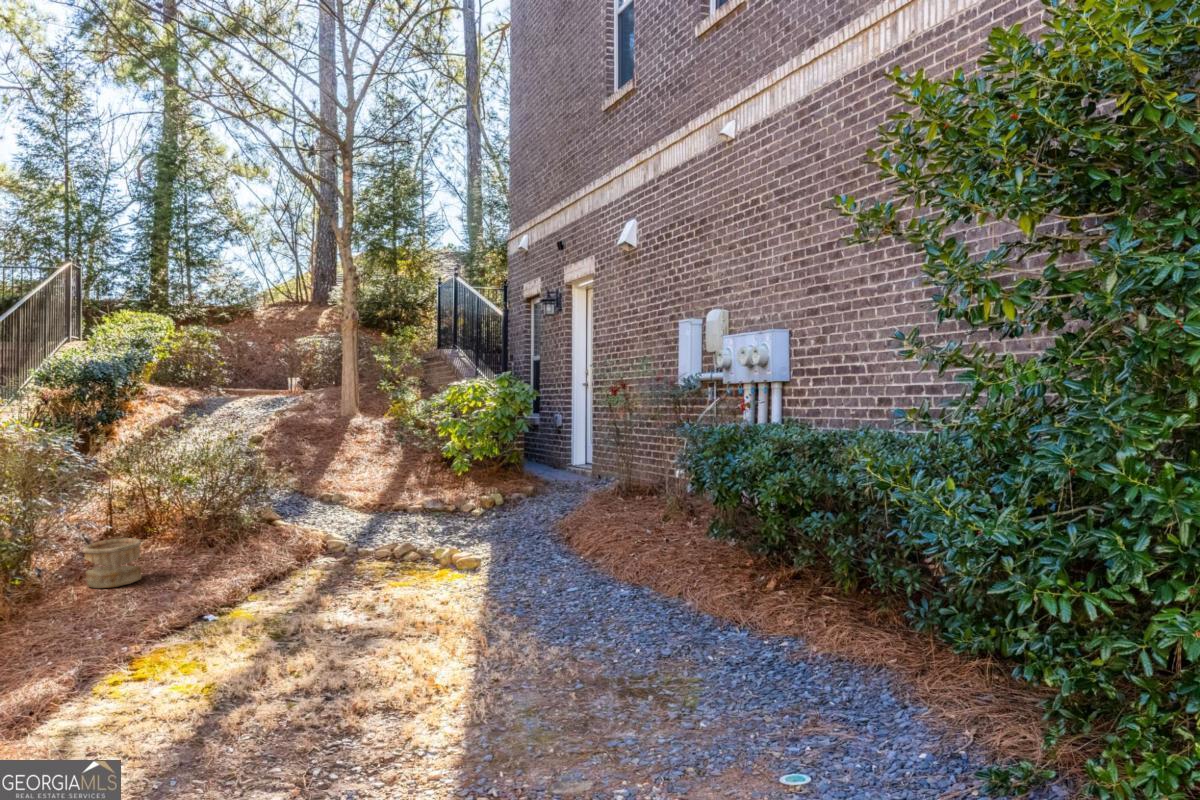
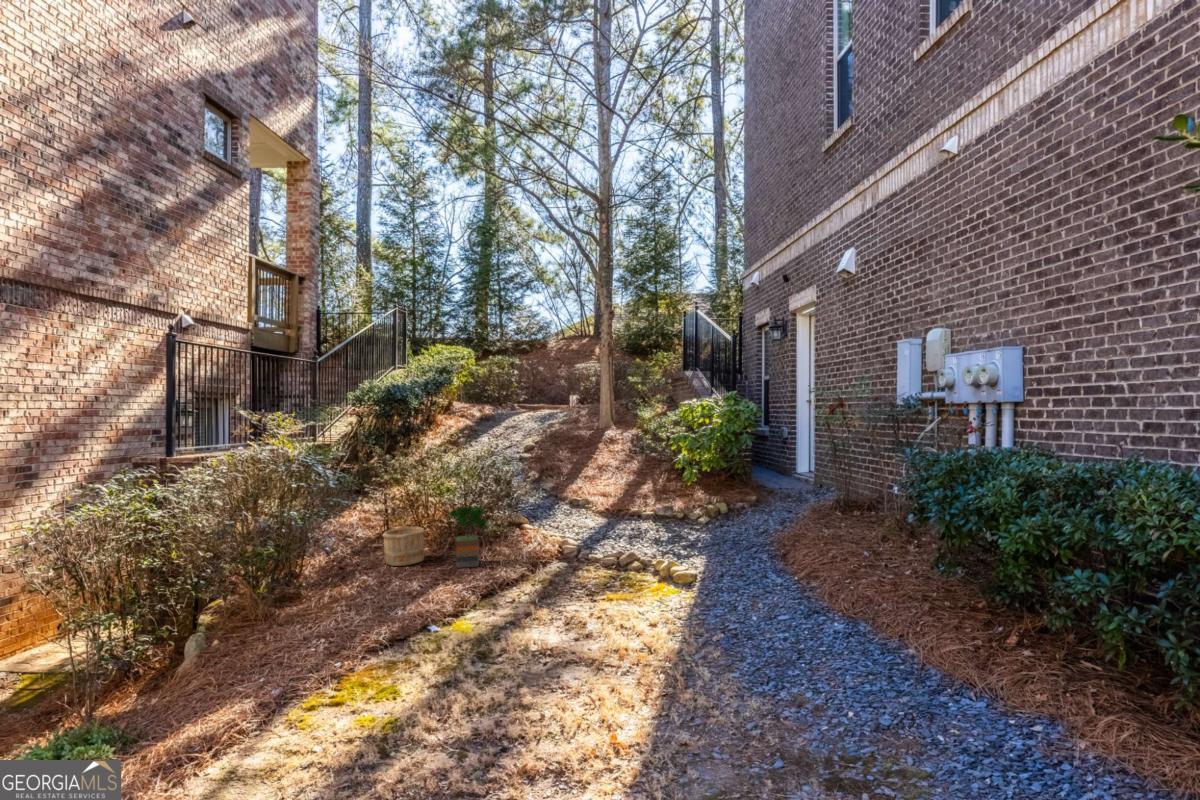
potted tree: none [177,506,233,583] -> present [449,506,487,568]

